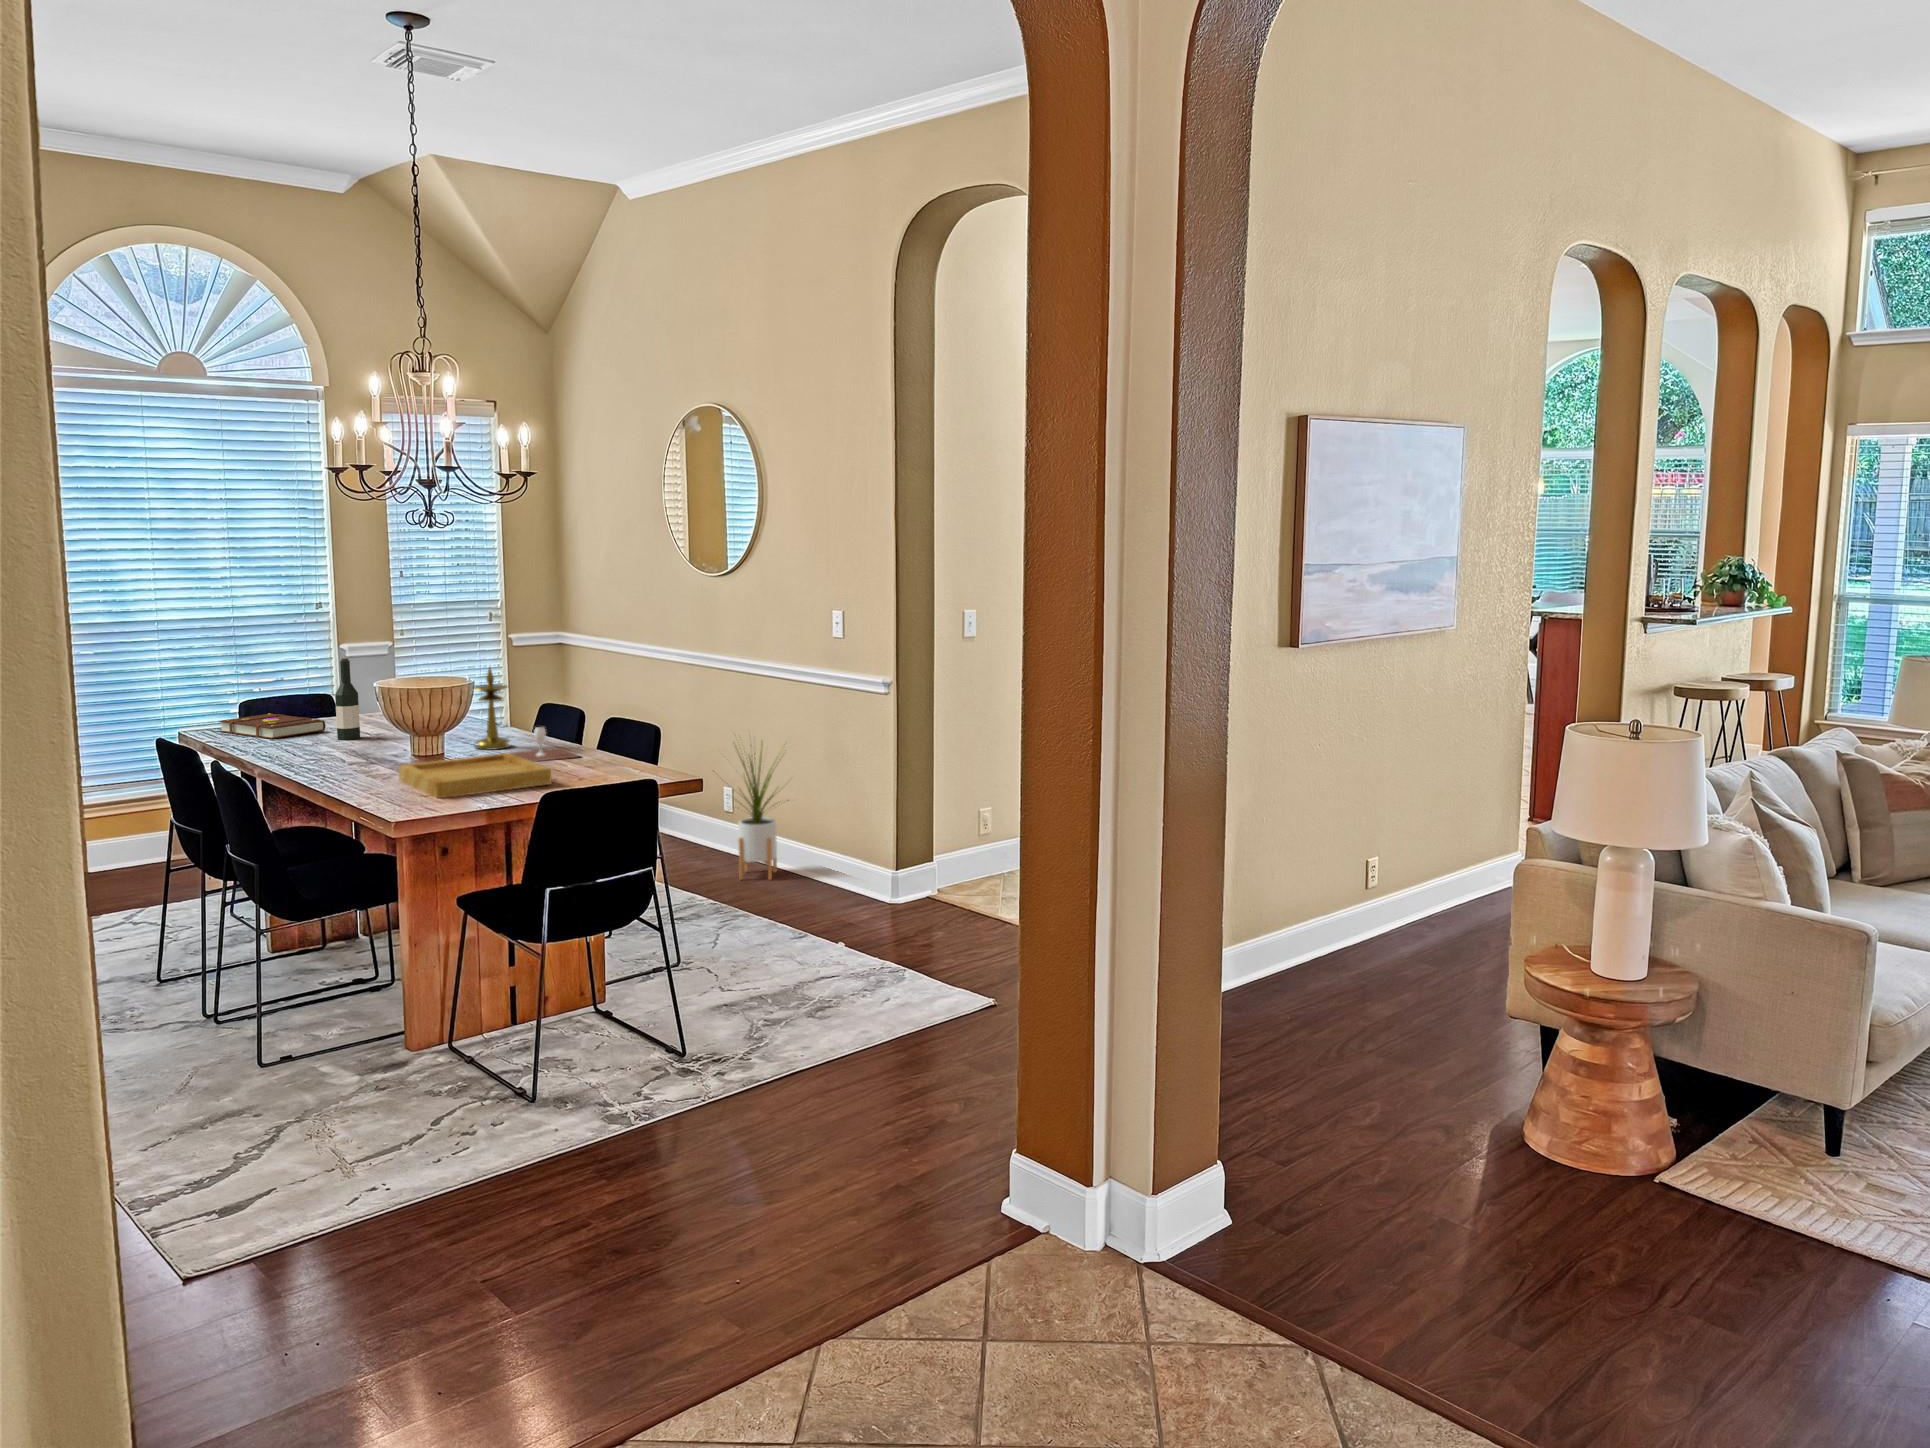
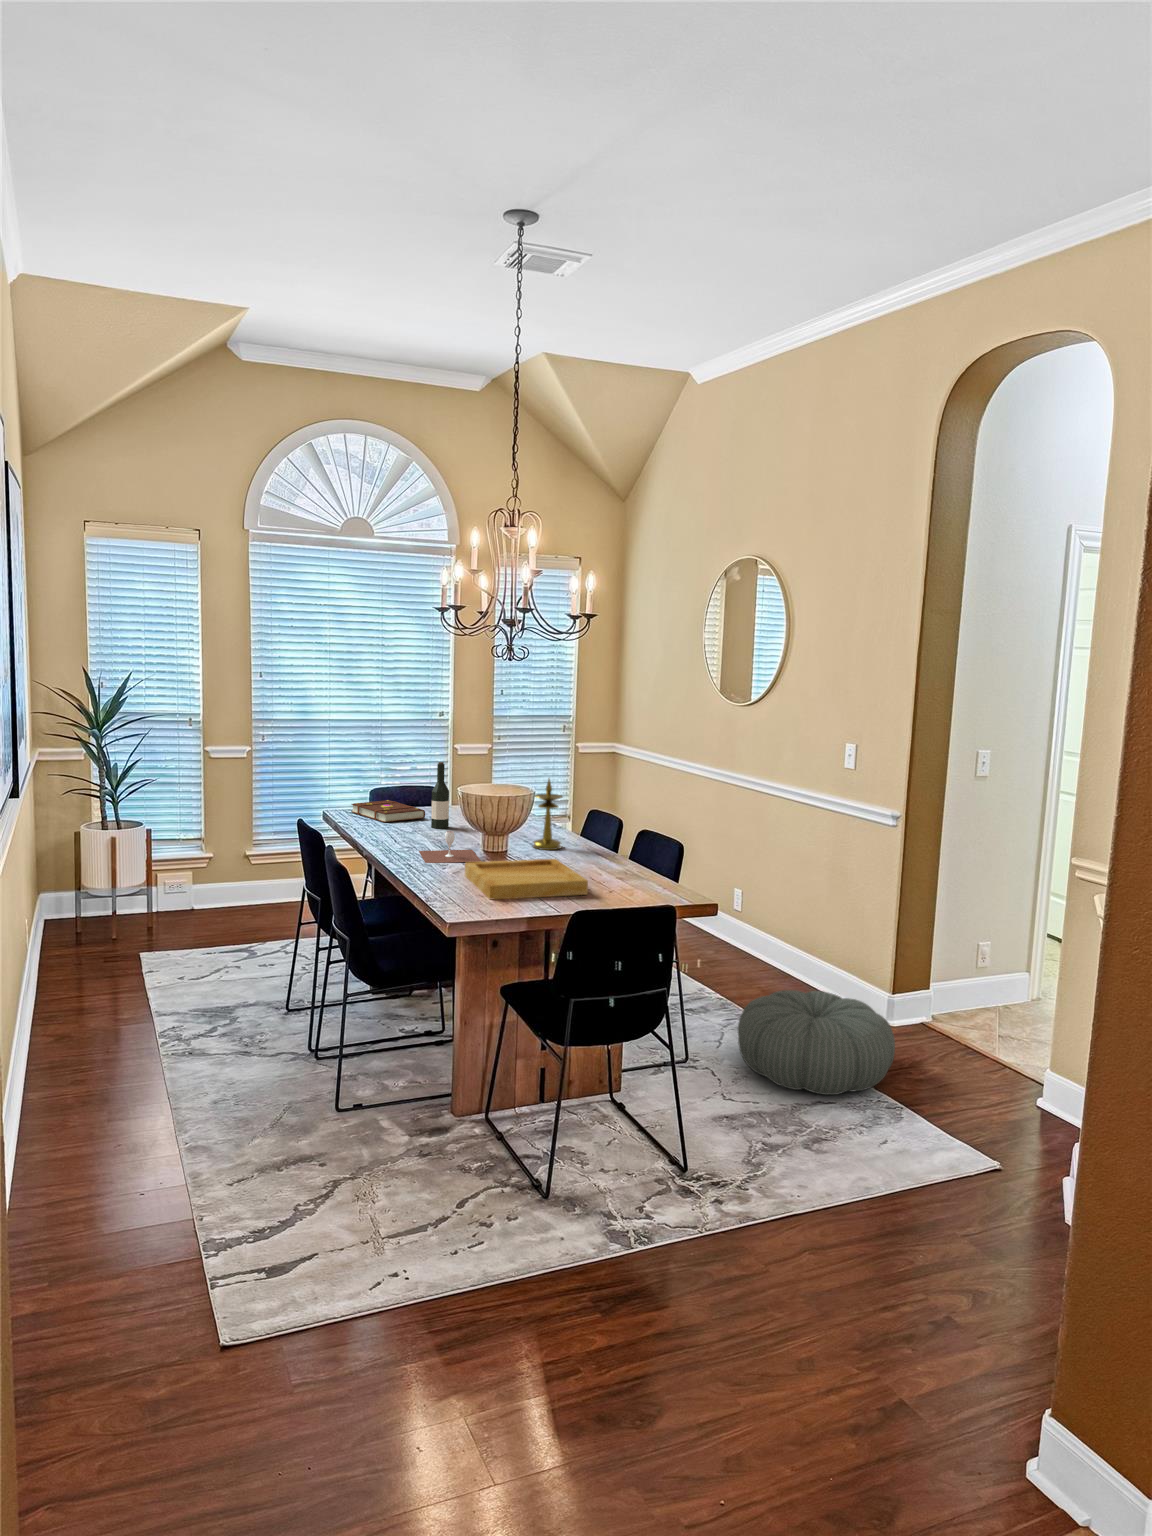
wine glass: present [511,727,579,762] -> present [419,831,481,863]
house plant: present [738,745,789,880] -> none [728,844,803,981]
pouf: none [731,872,896,971] -> present [738,990,895,1095]

